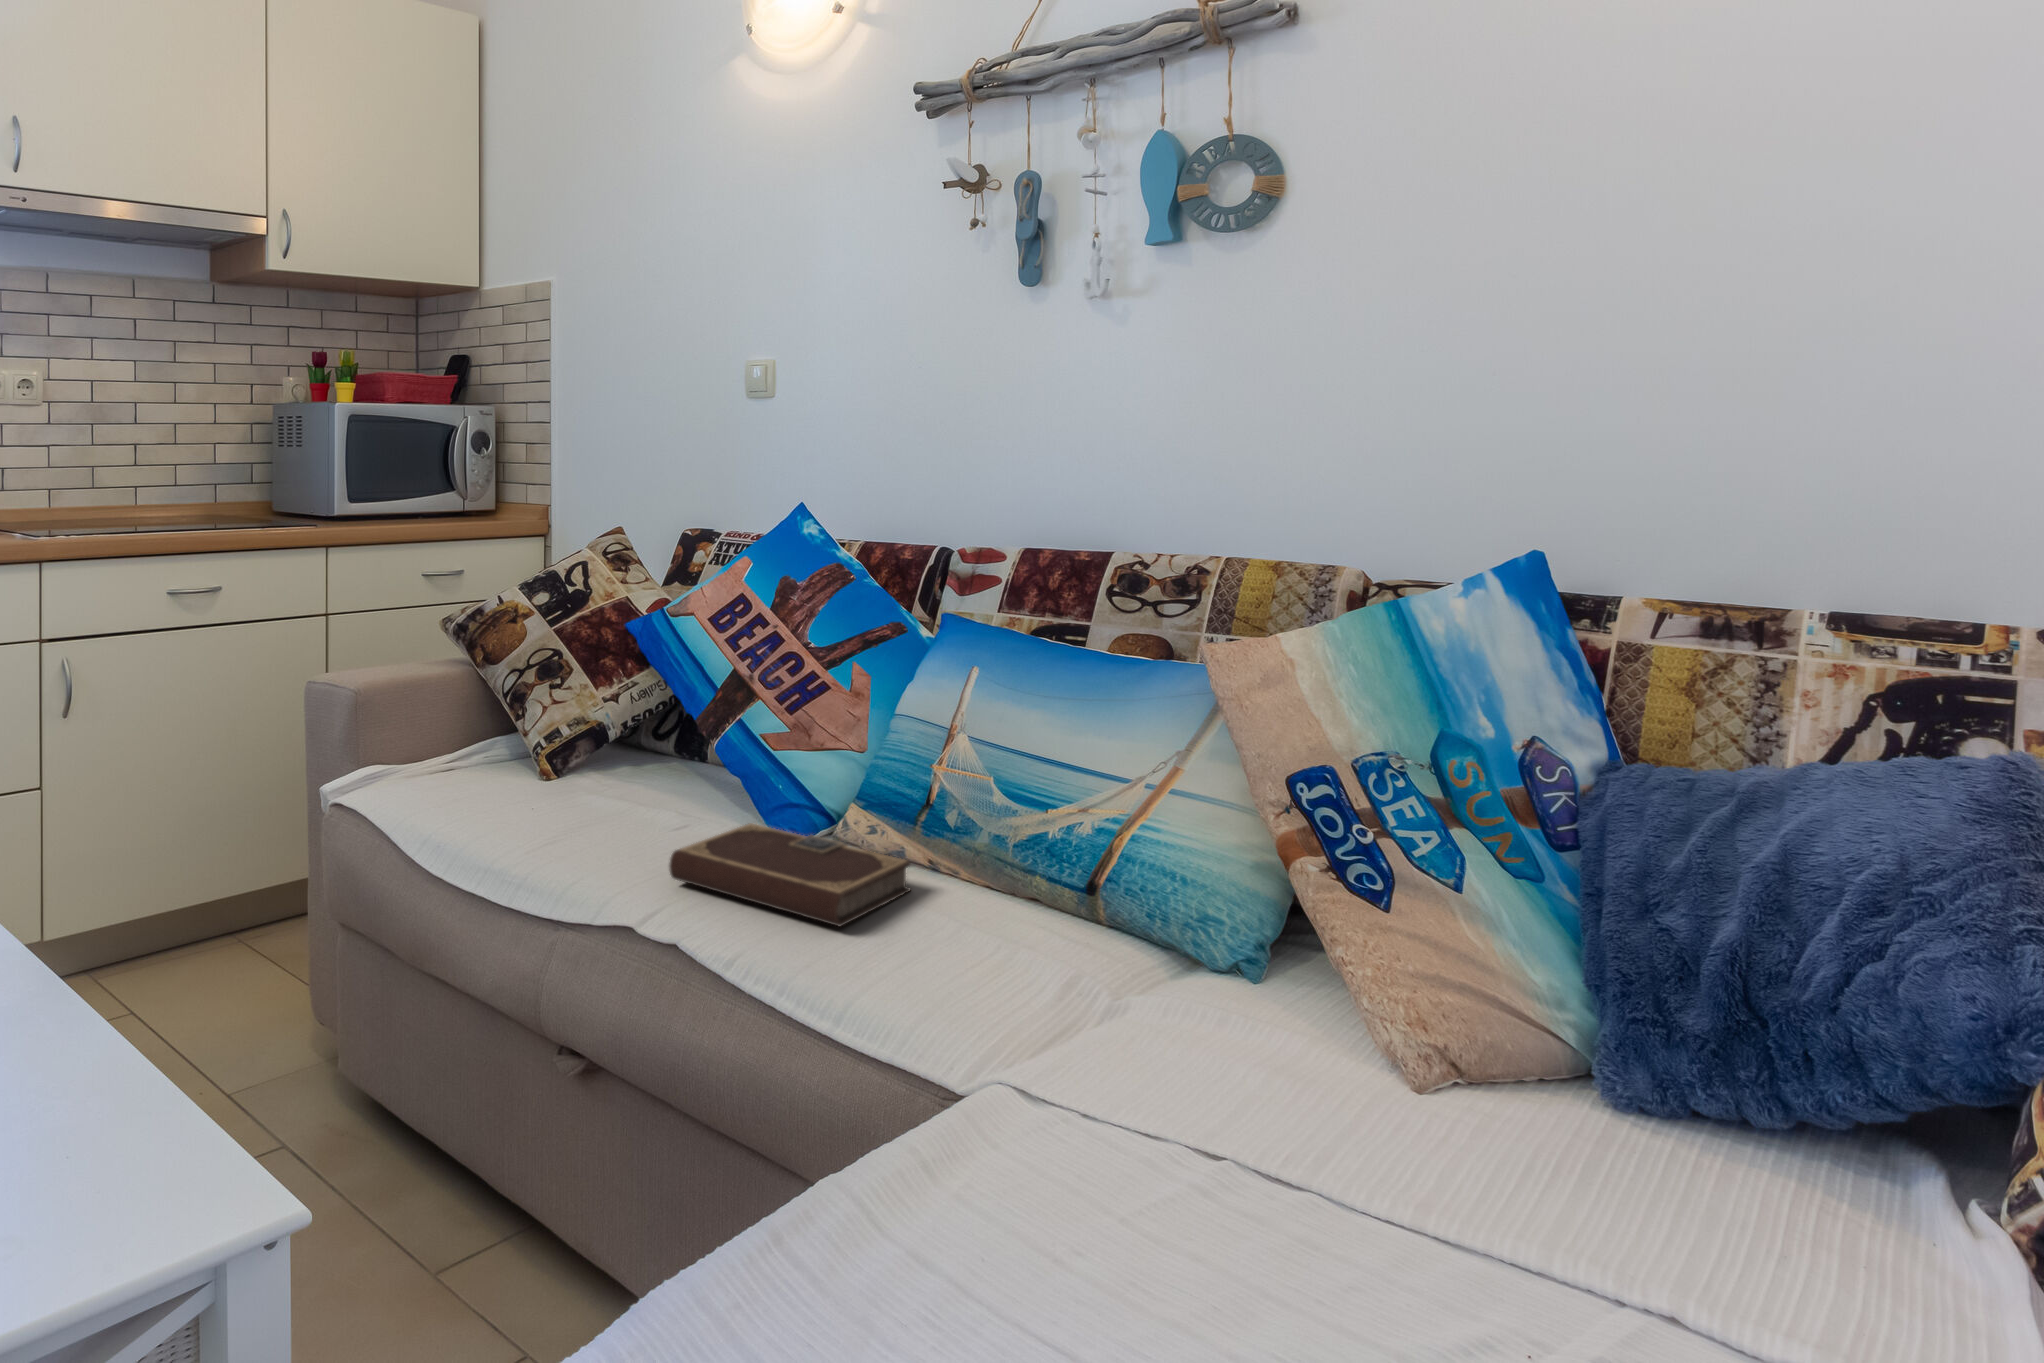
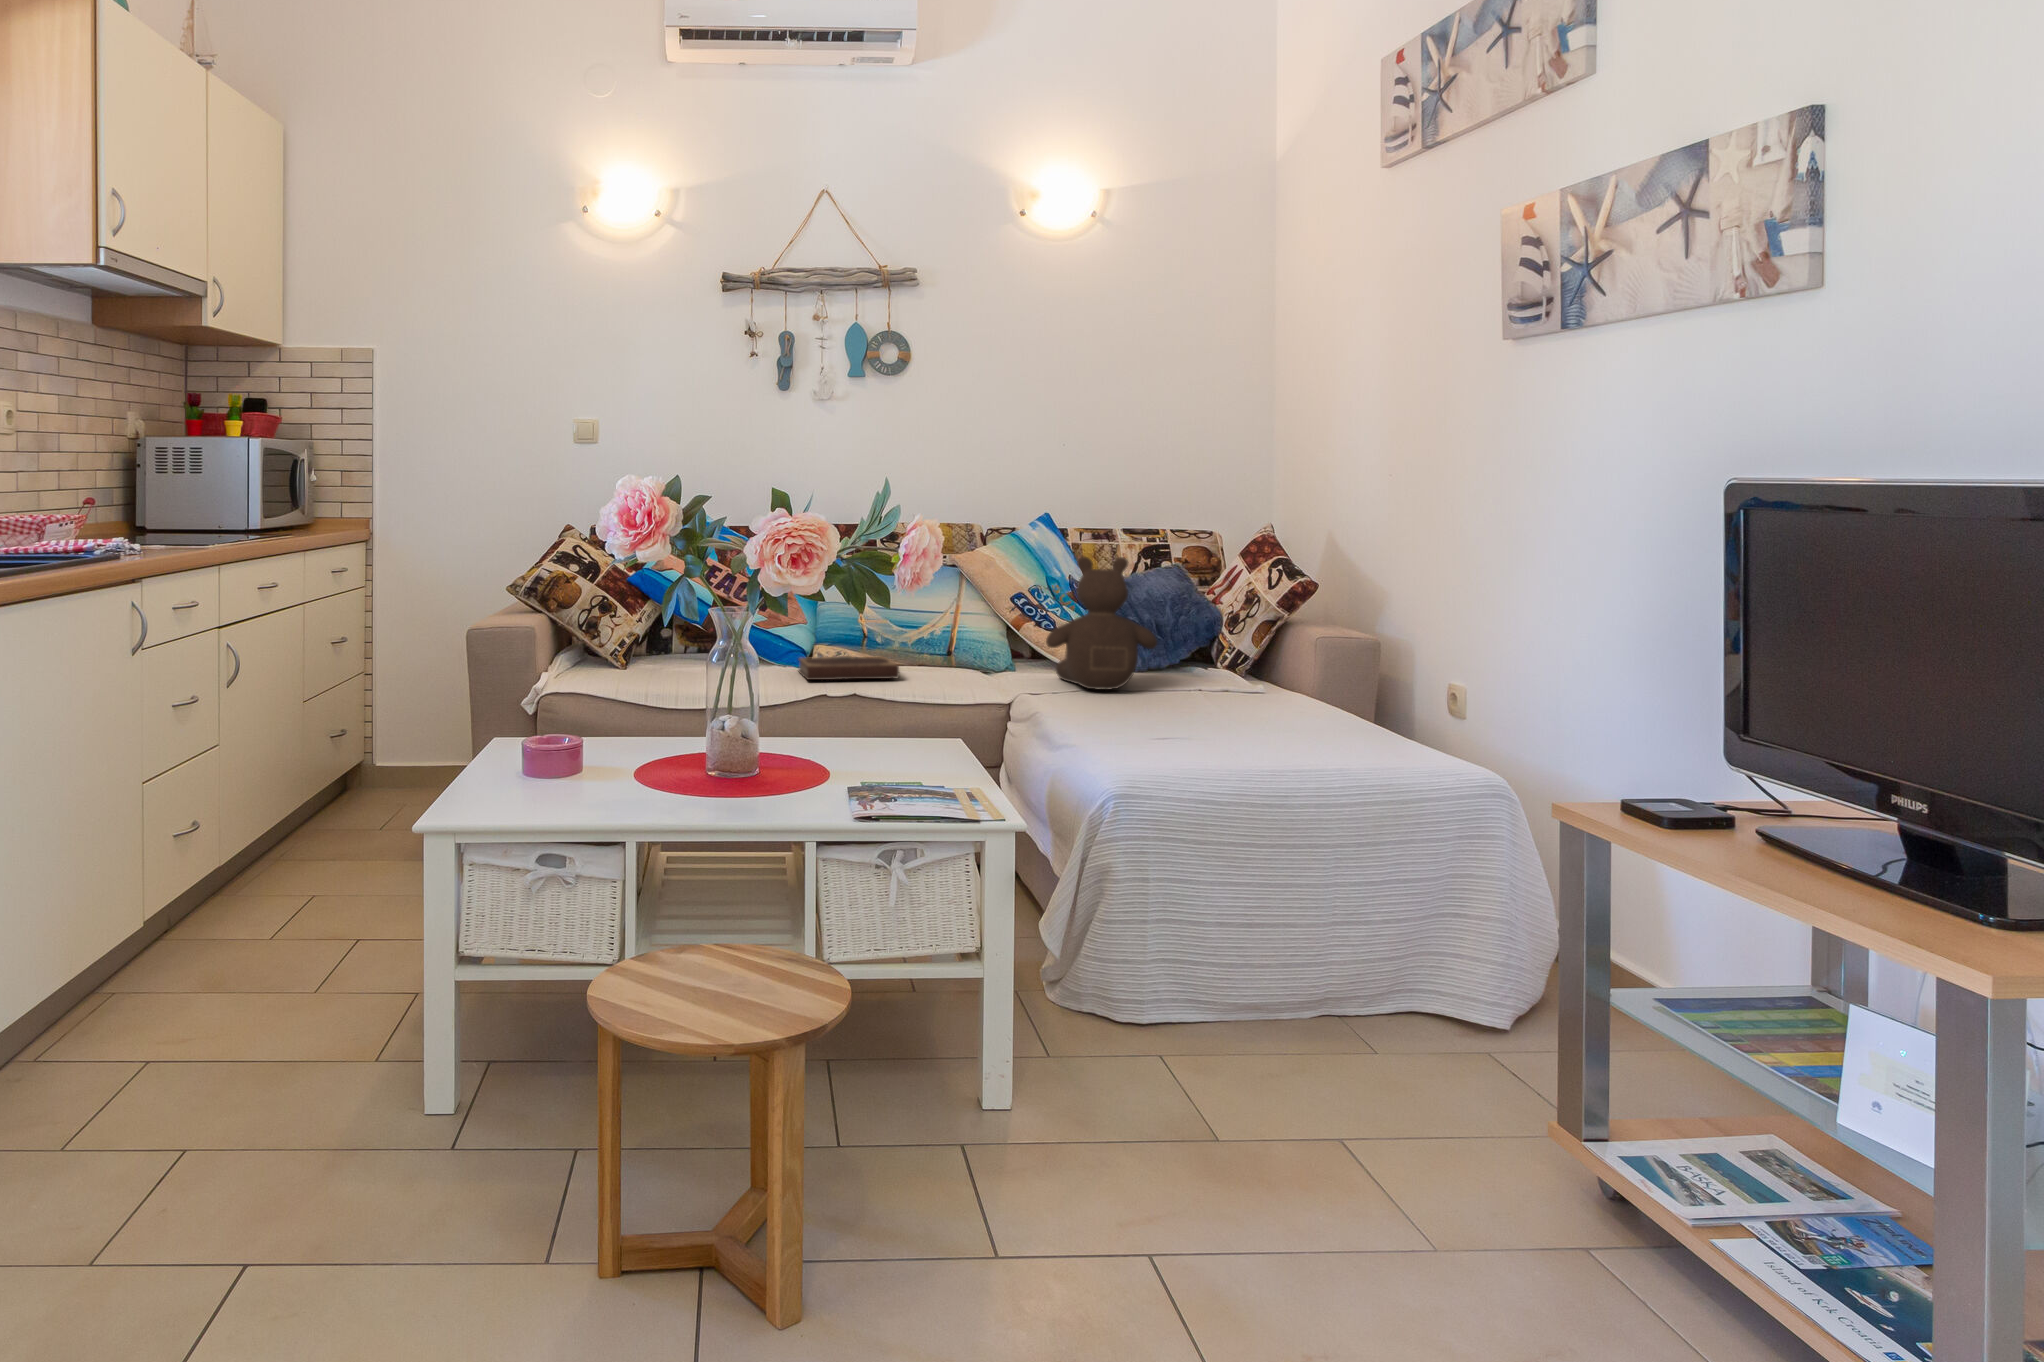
teddy bear: none [1091,709,1453,1171] -> present [1046,557,1157,690]

